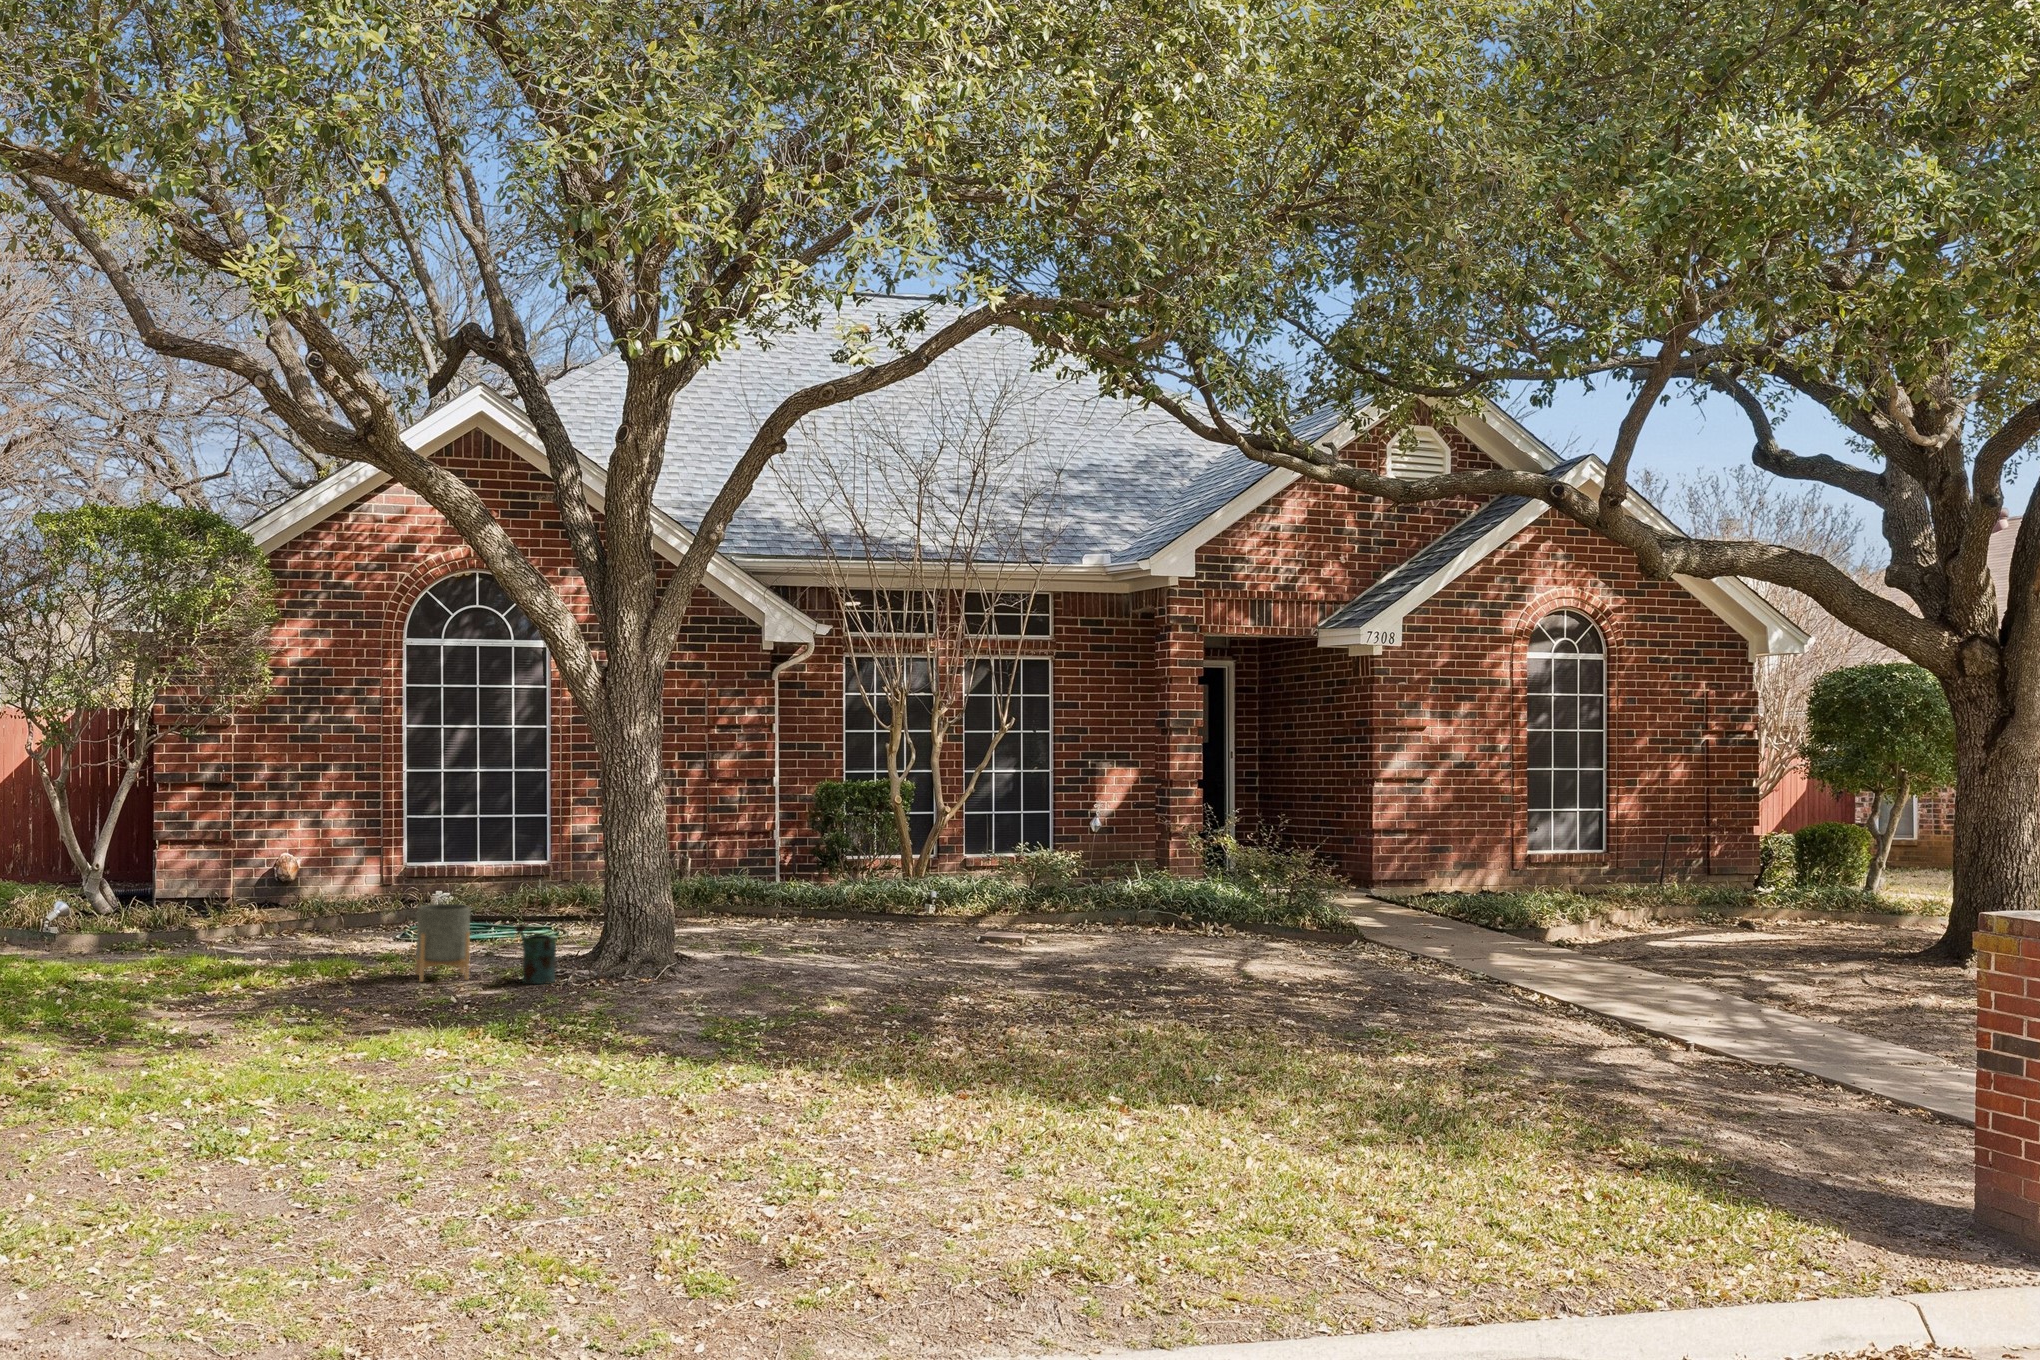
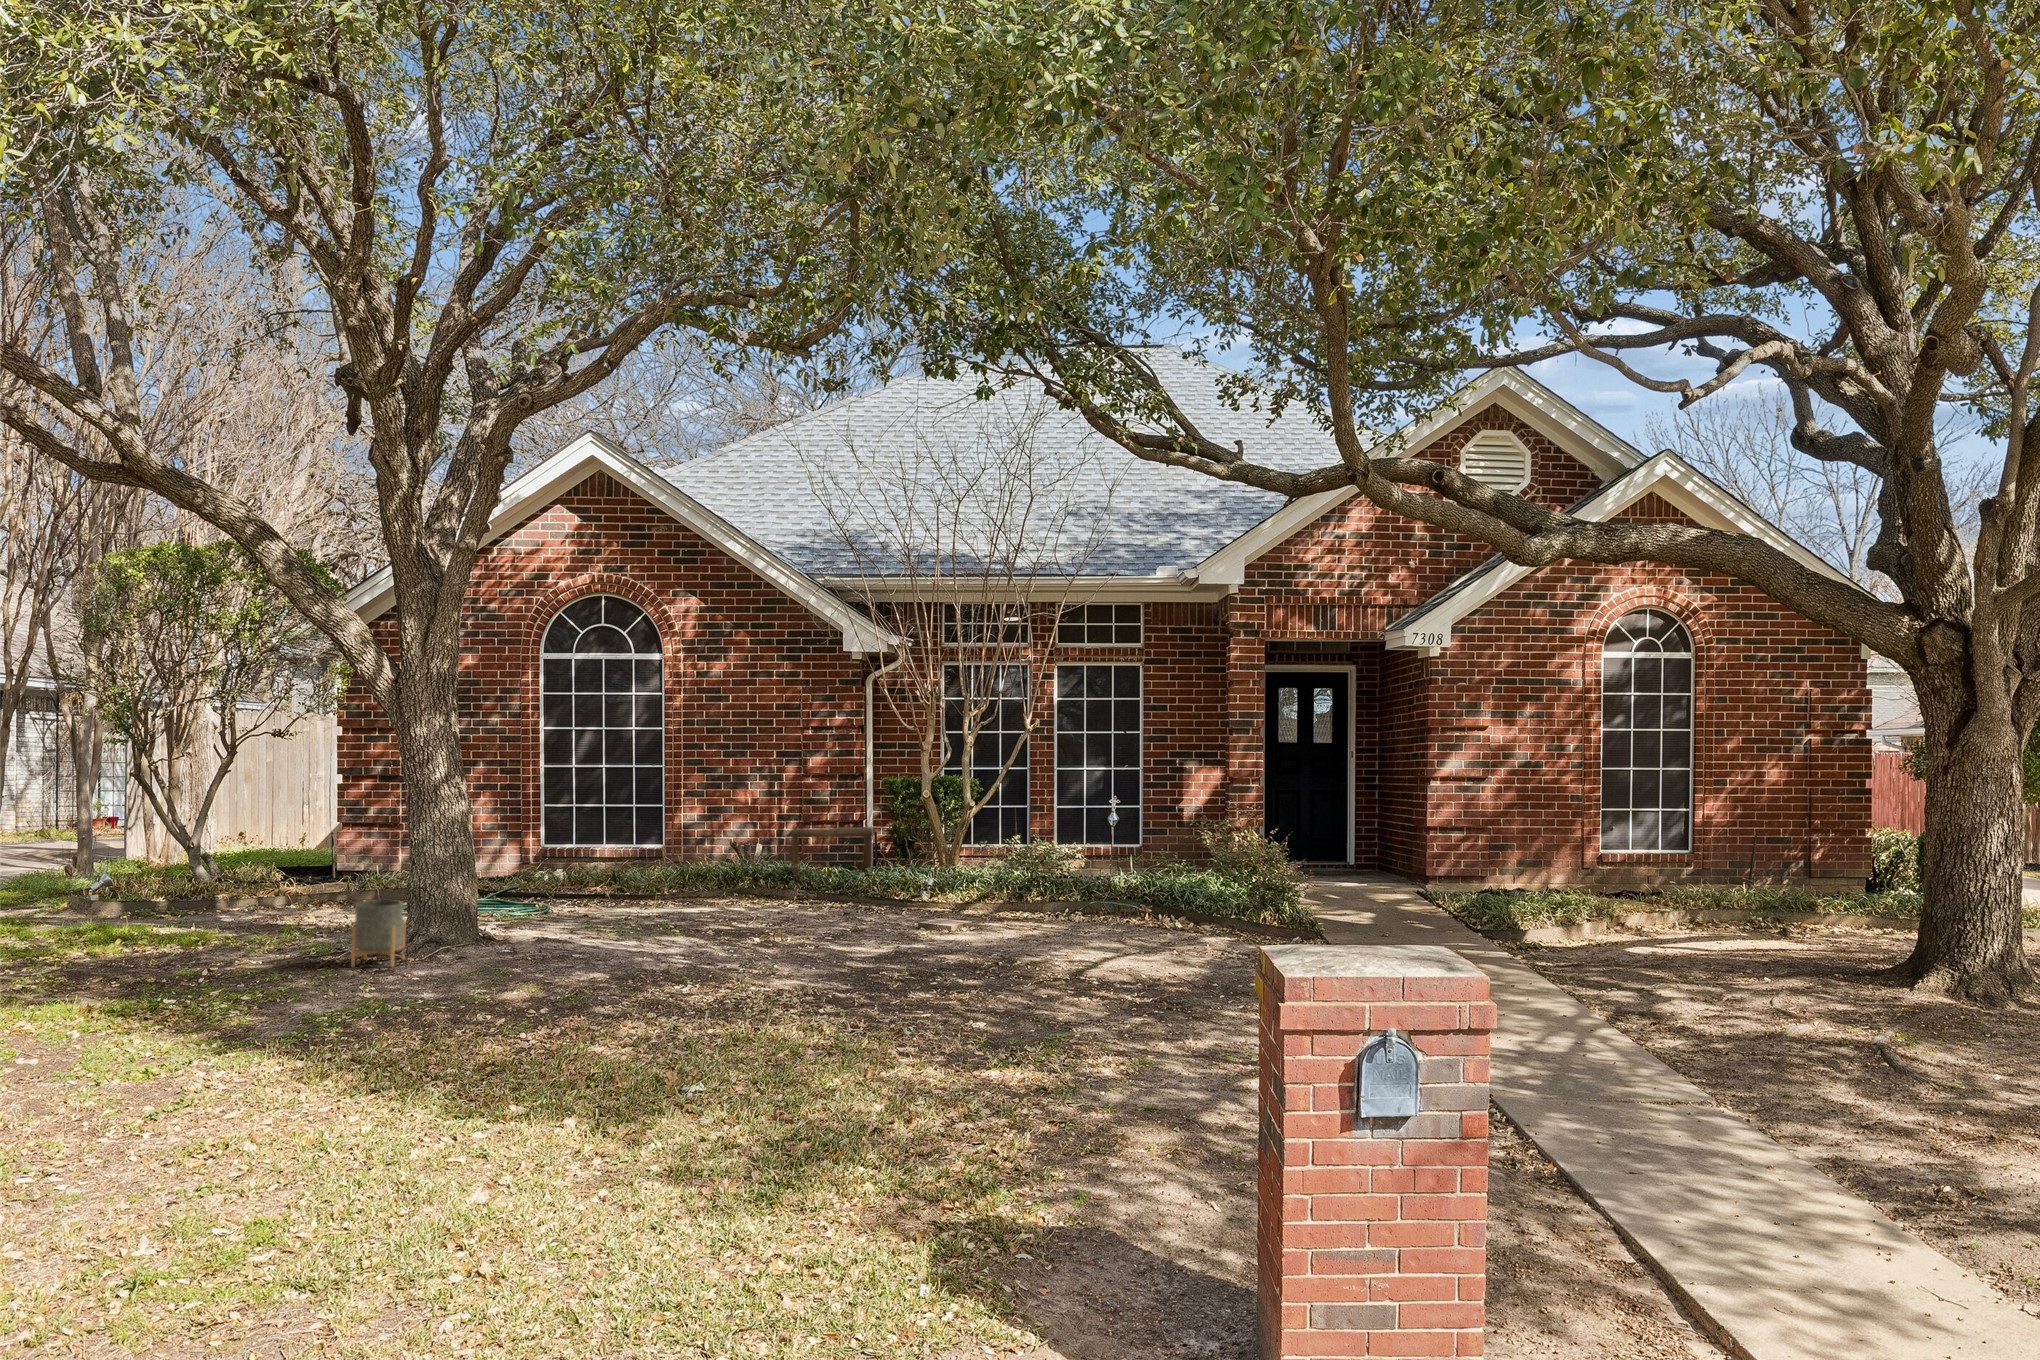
bench: none [701,838,802,895] -> present [789,827,874,877]
watering can: present [515,925,556,984] -> none [433,920,464,973]

